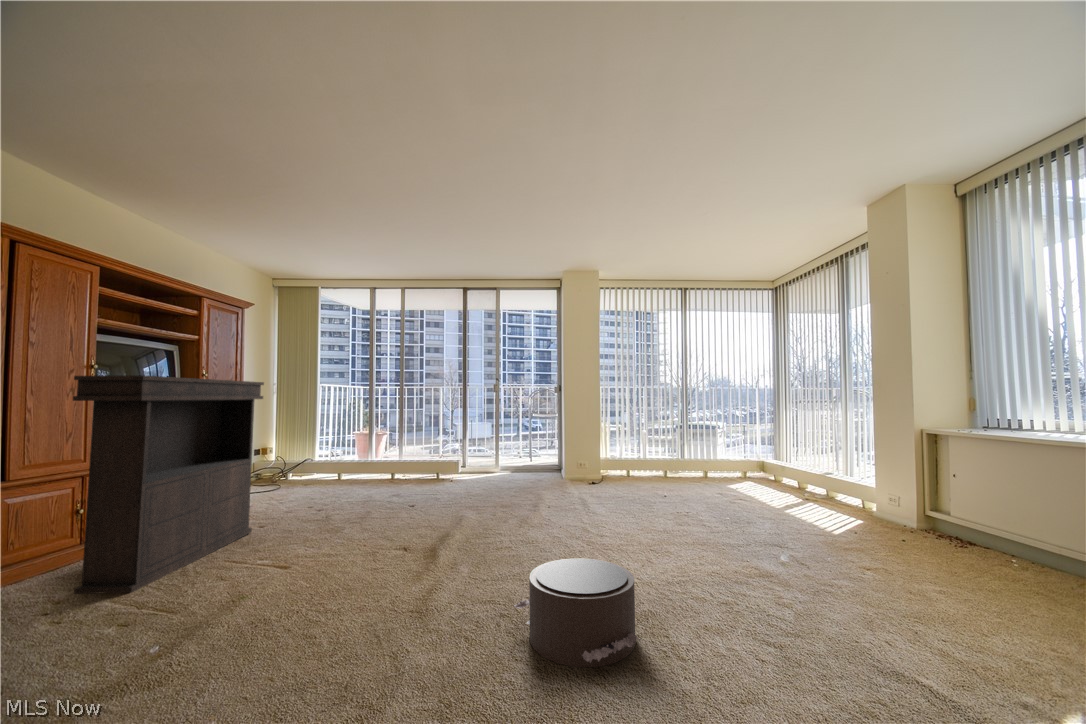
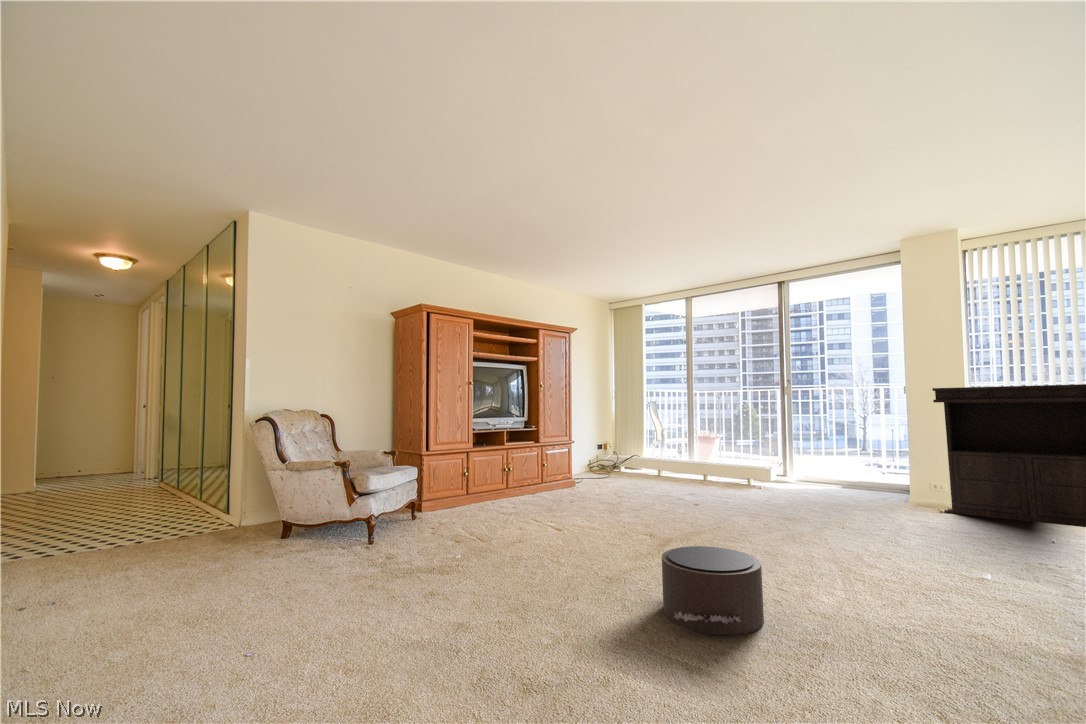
console table: present [73,375,264,594] -> present [932,384,1086,527]

